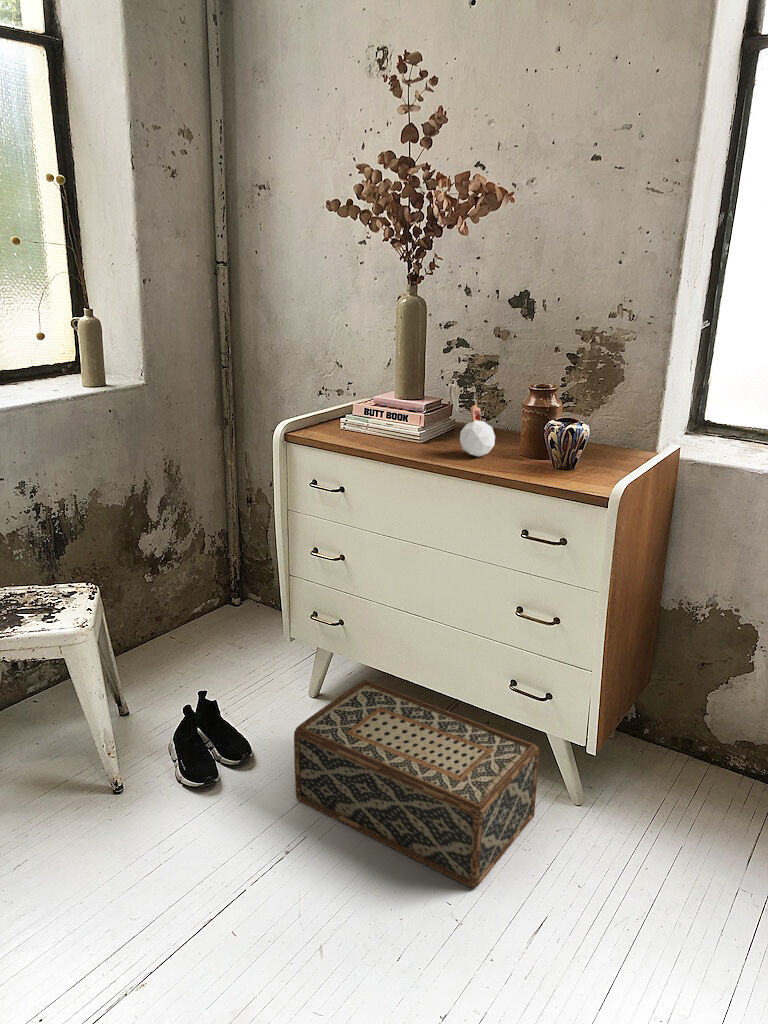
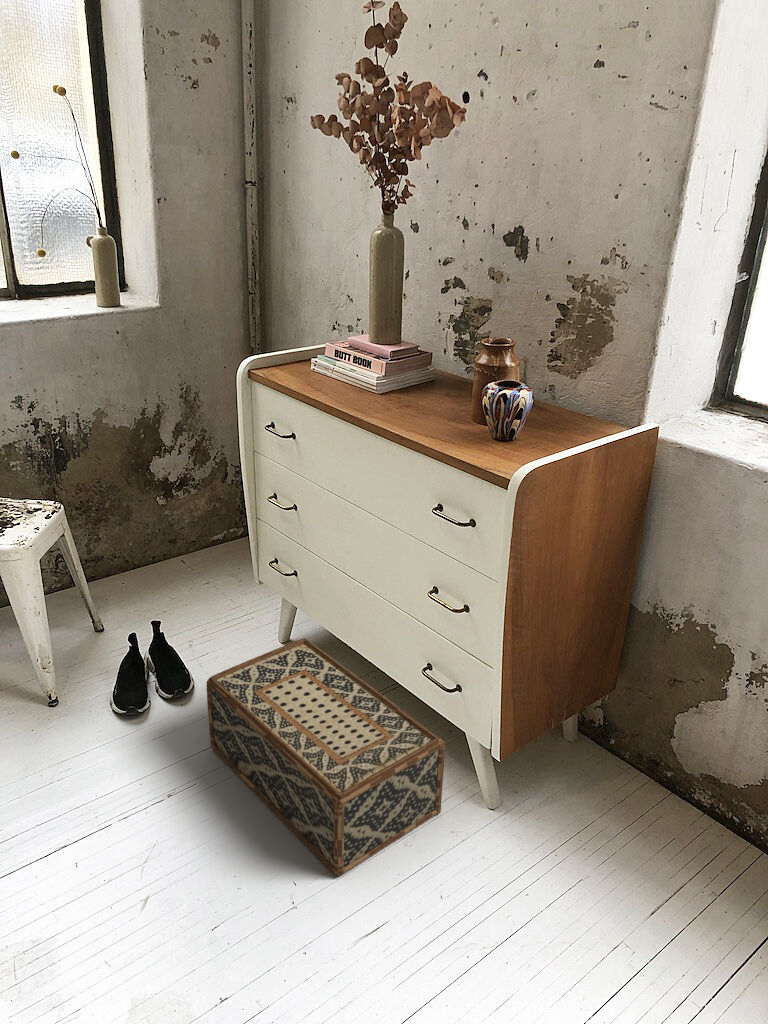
candle: present [460,396,495,457] -> none [400,343,441,416]

